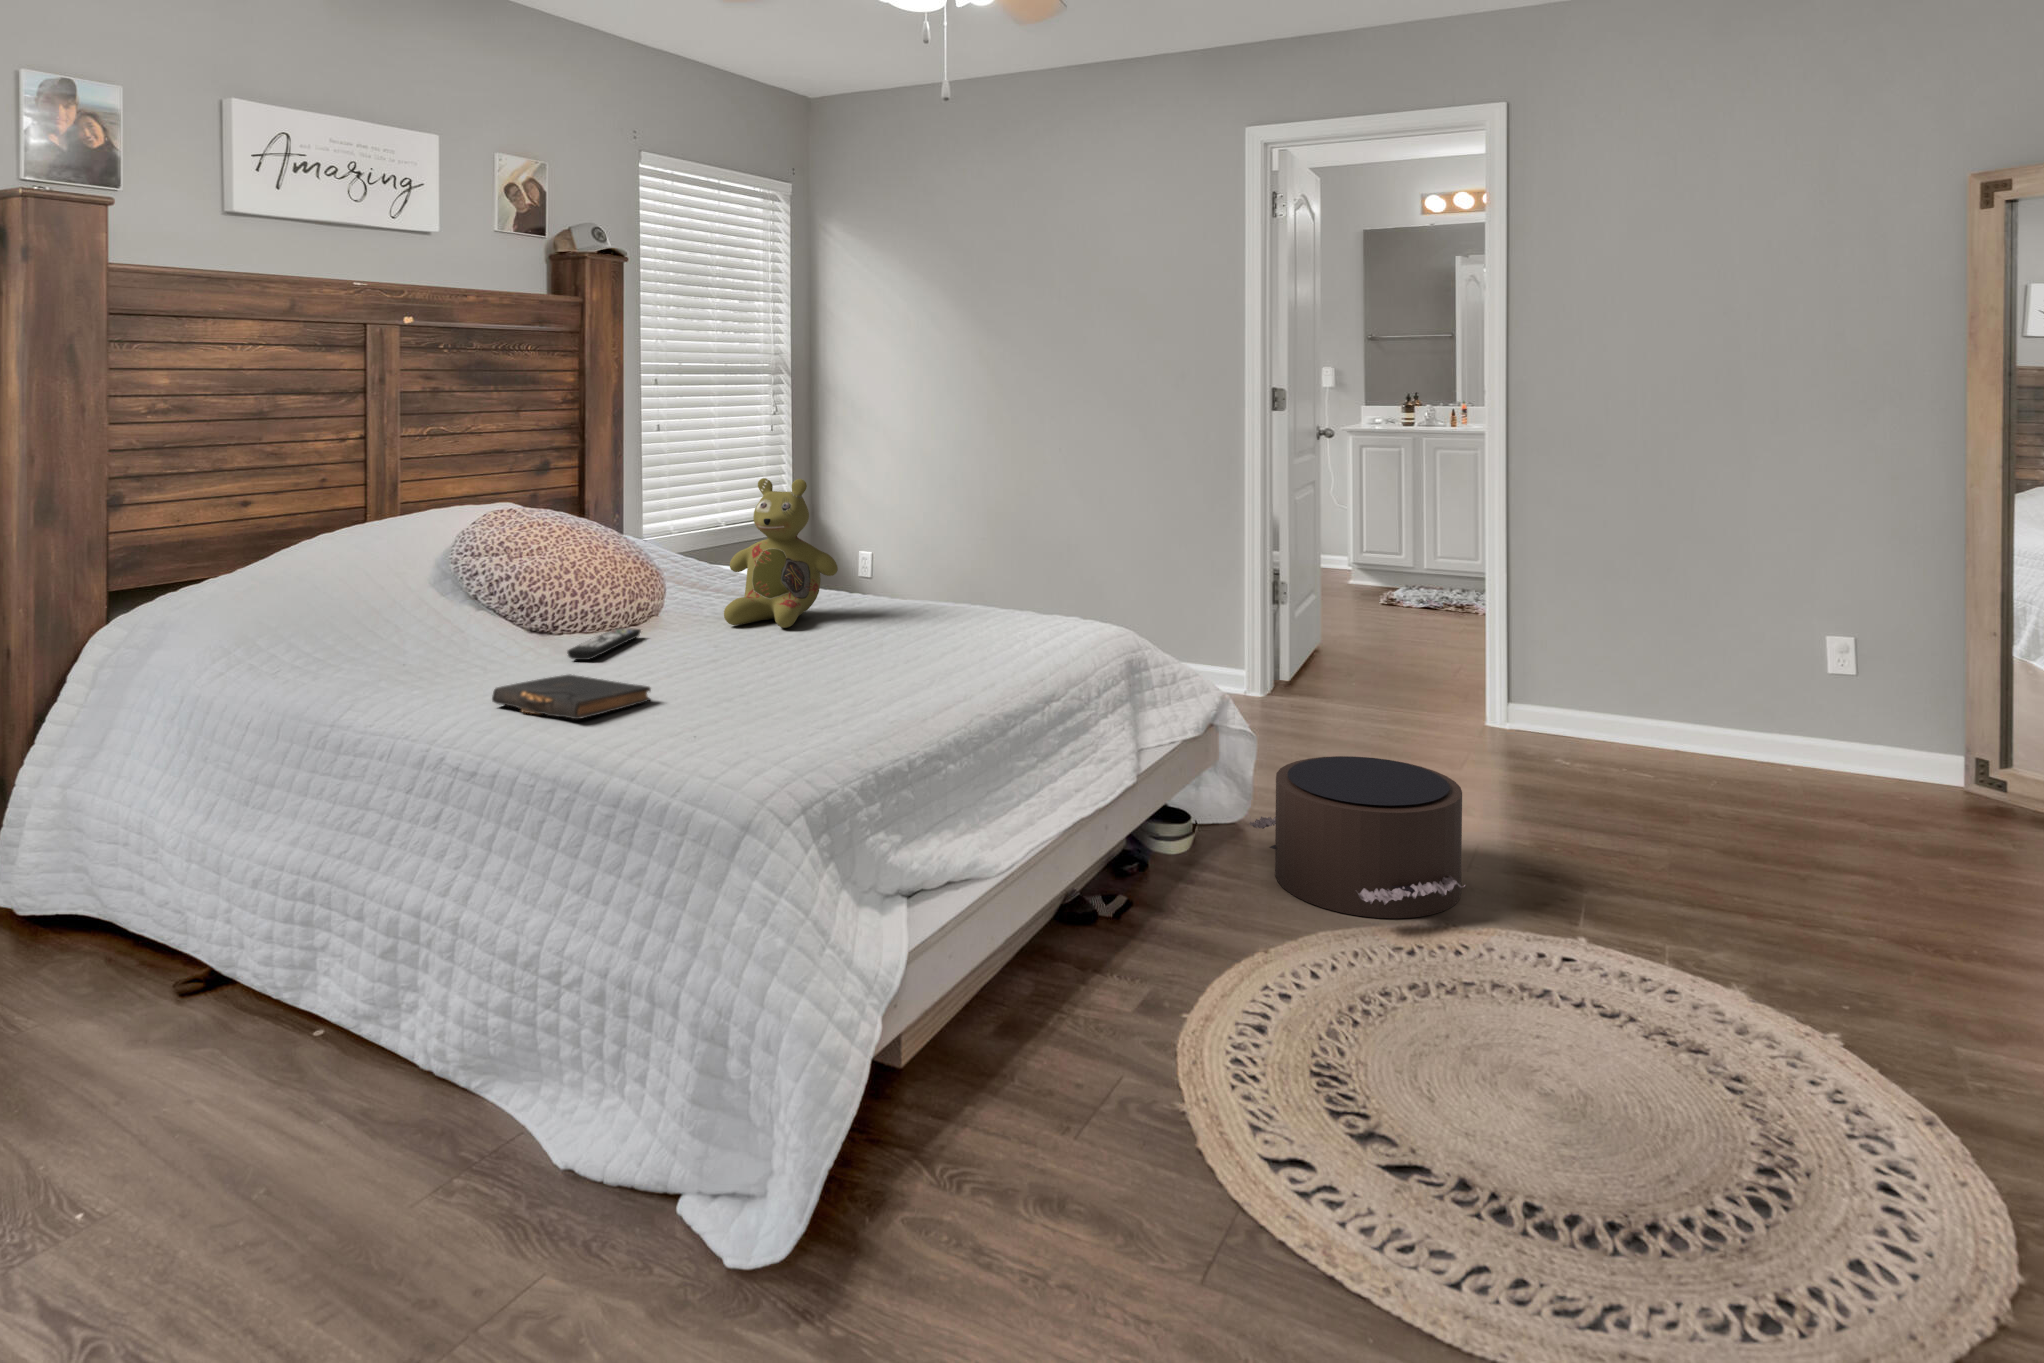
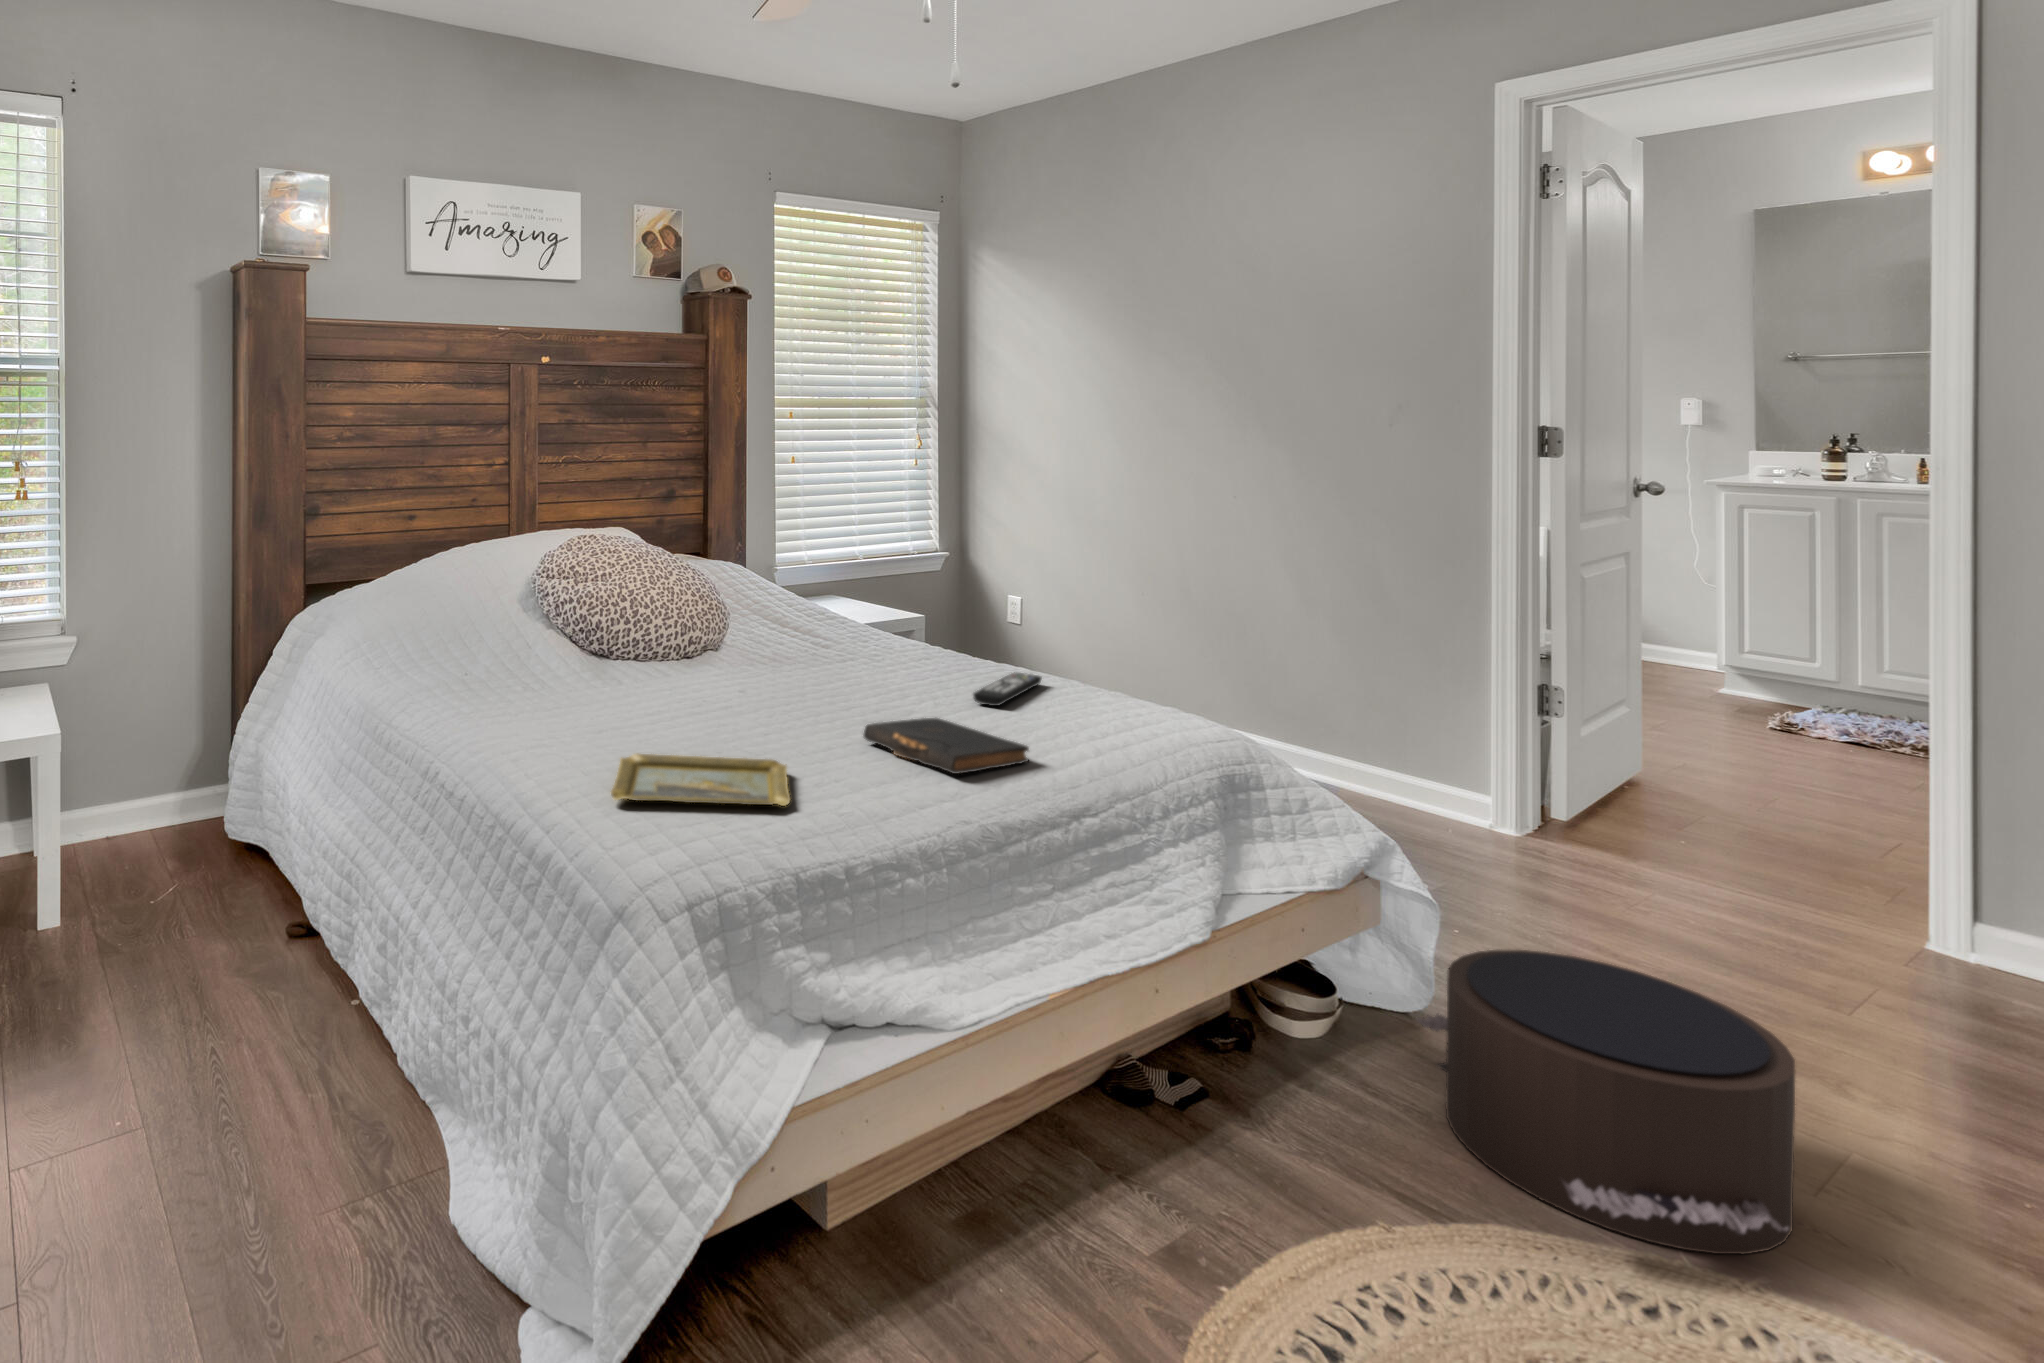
stuffed bear: present [724,478,838,628] -> none [764,516,887,677]
remote control: present [567,628,641,660] -> present [973,673,1042,706]
book: present [492,675,651,719] -> present [864,718,1029,774]
tray: none [681,690,859,738] -> present [611,754,790,806]

